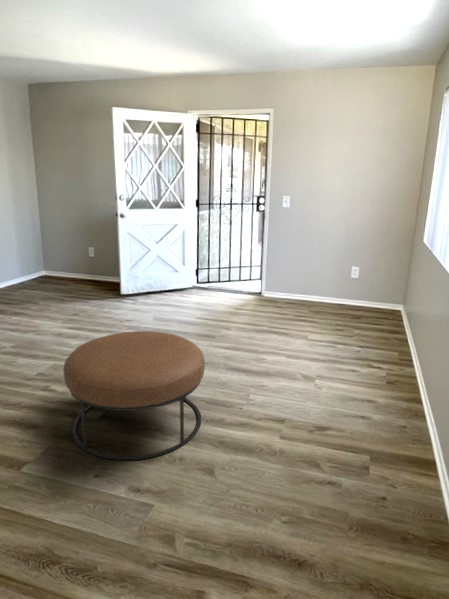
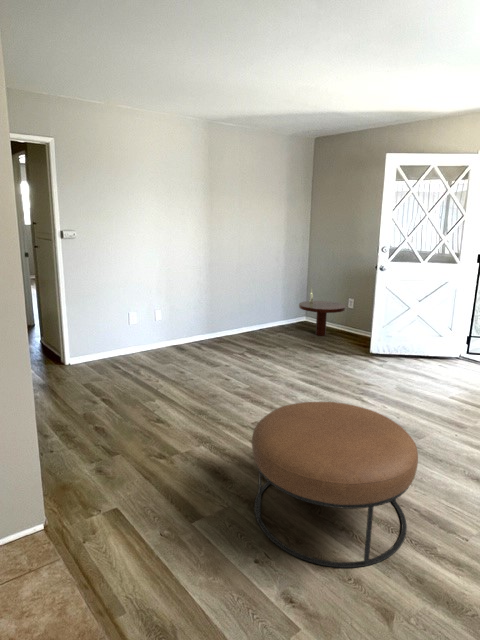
coffee table: none [39,239,89,286] -> present [299,288,346,336]

